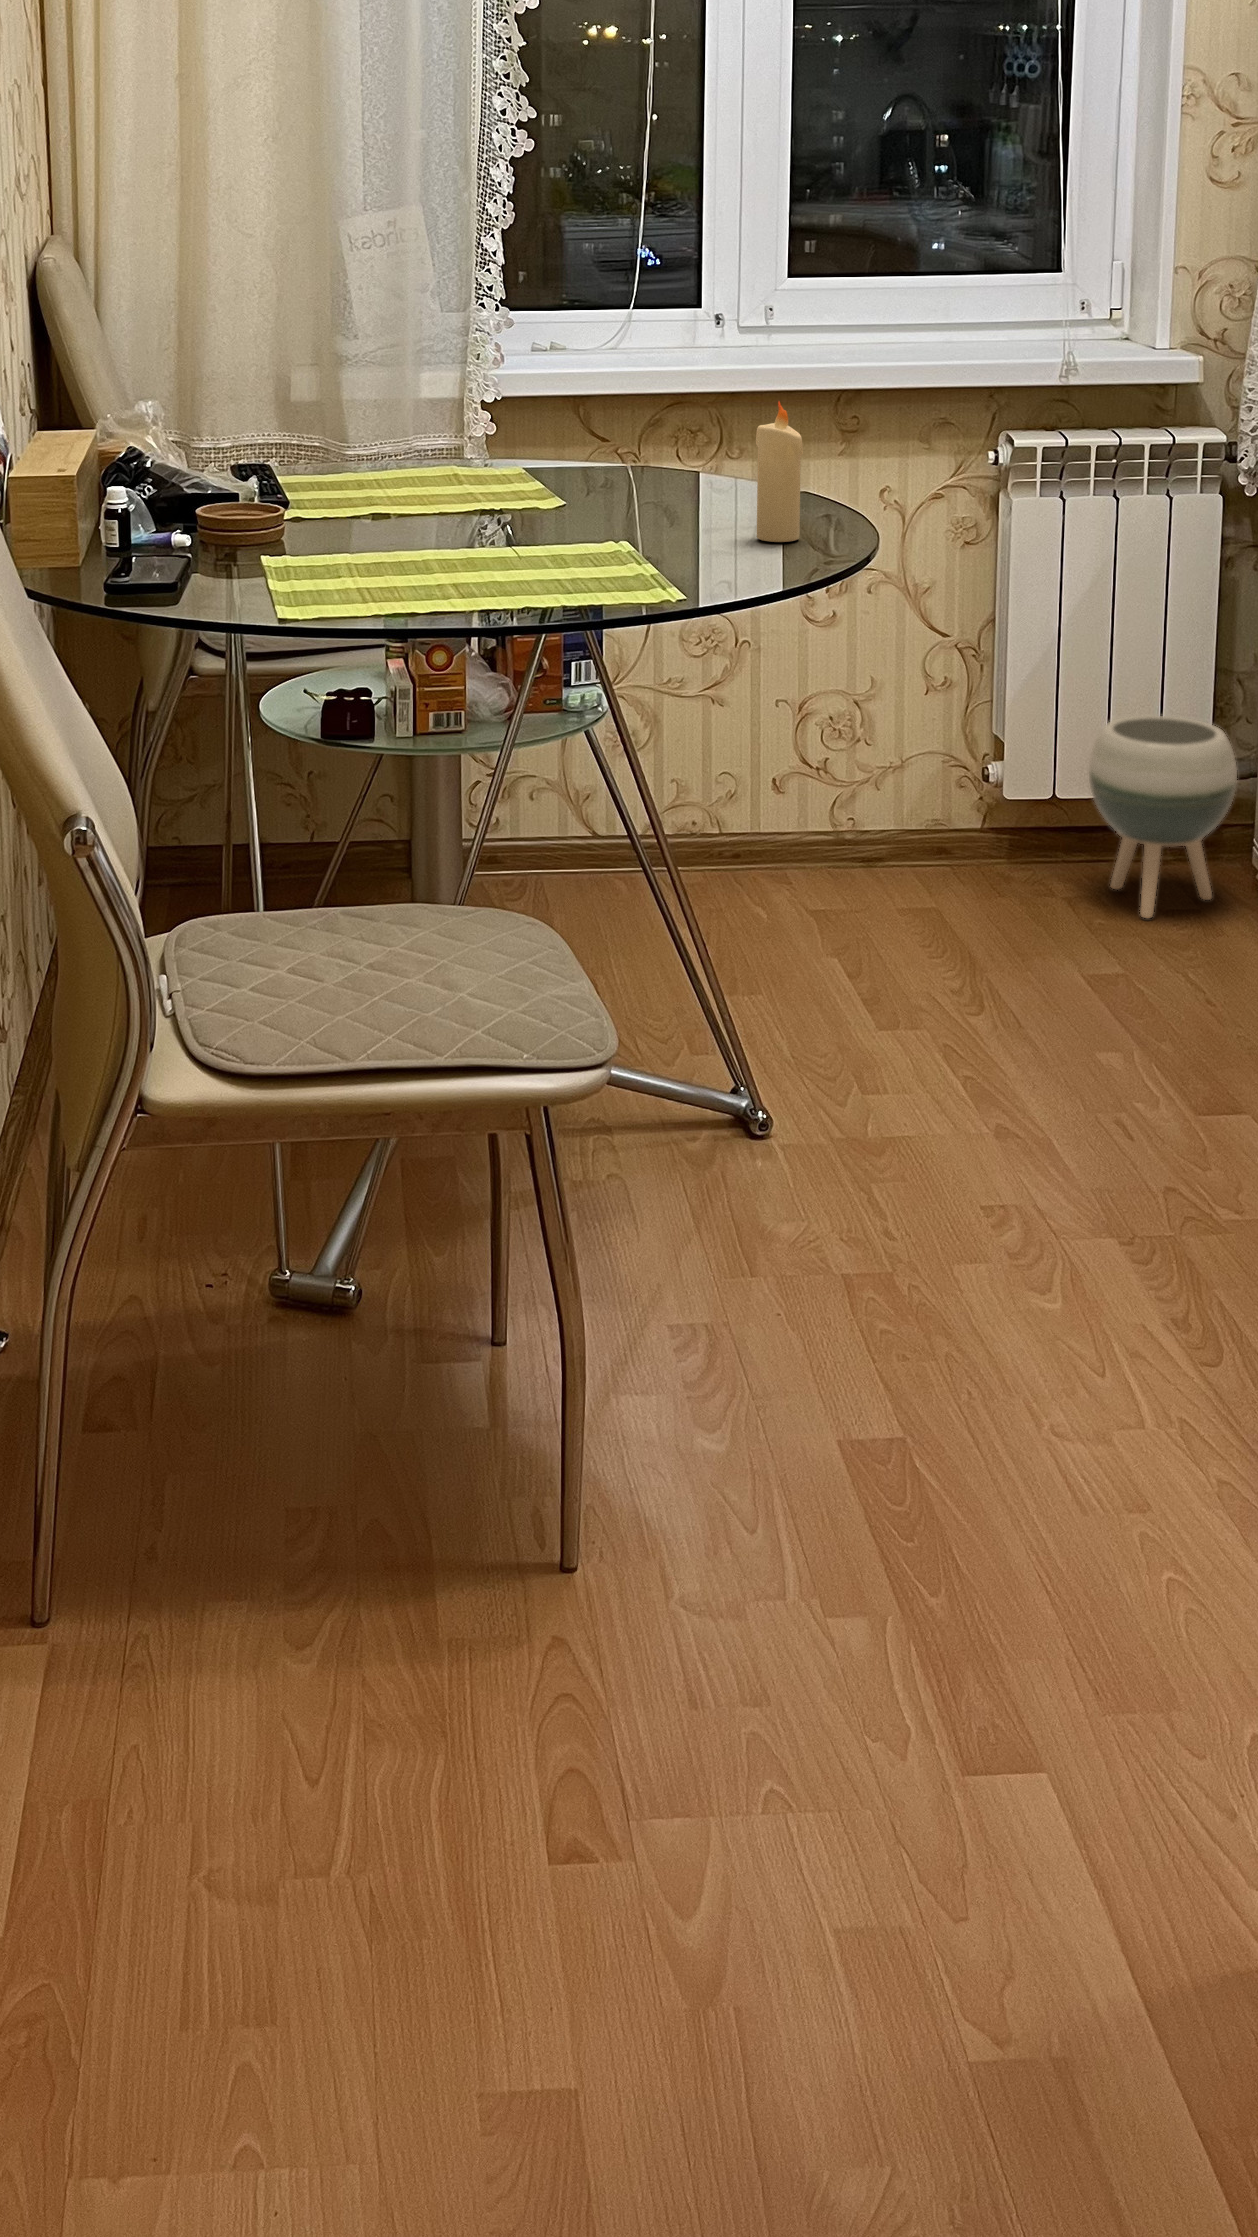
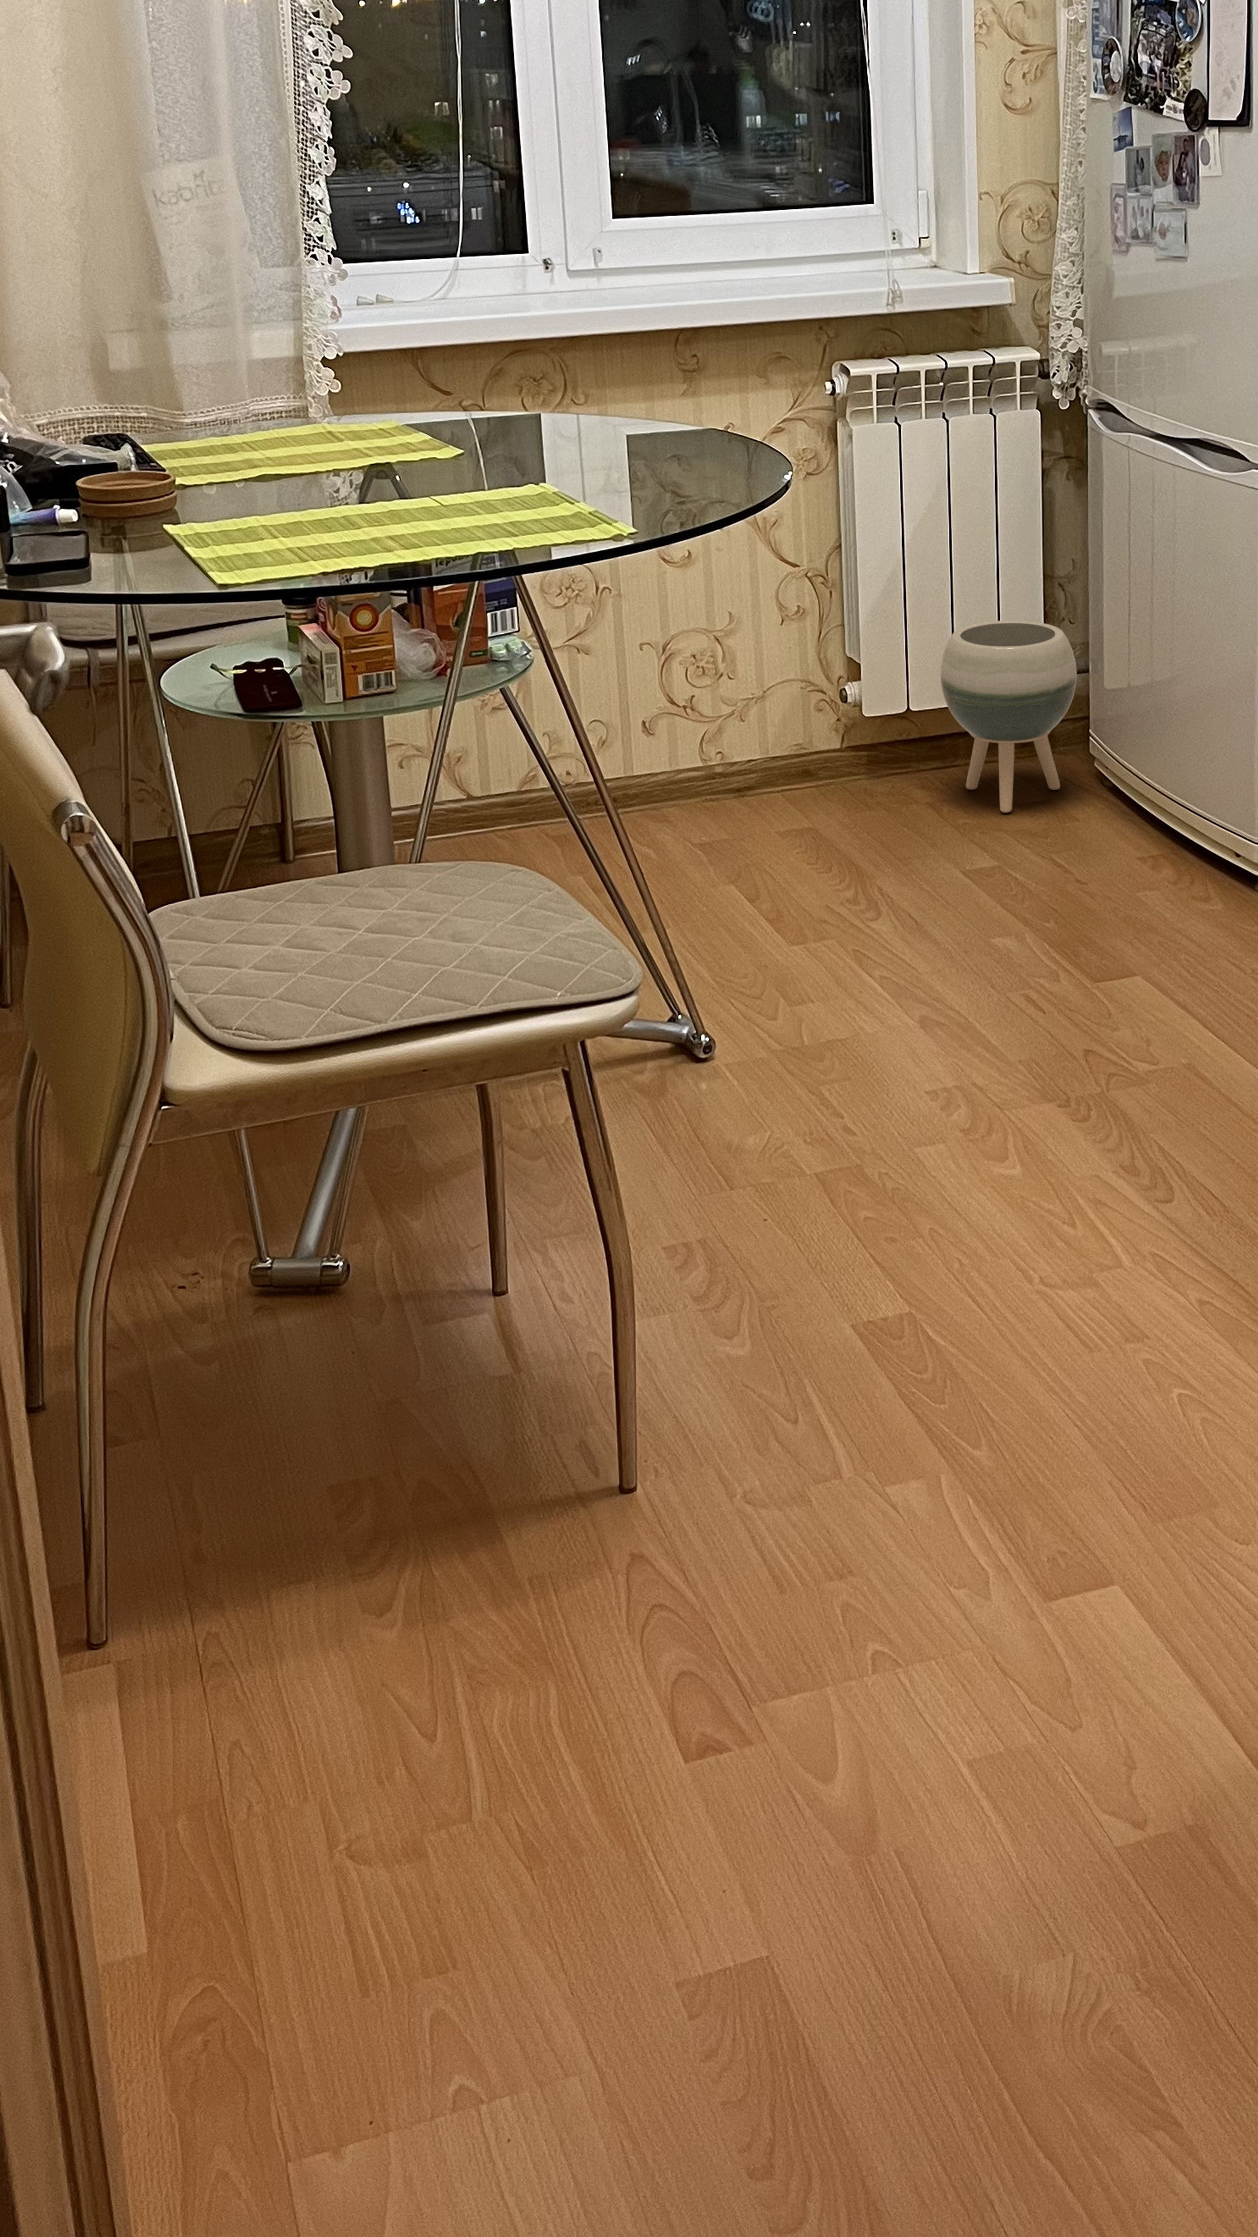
candle: present [756,401,803,542] -> none [669,331,719,472]

